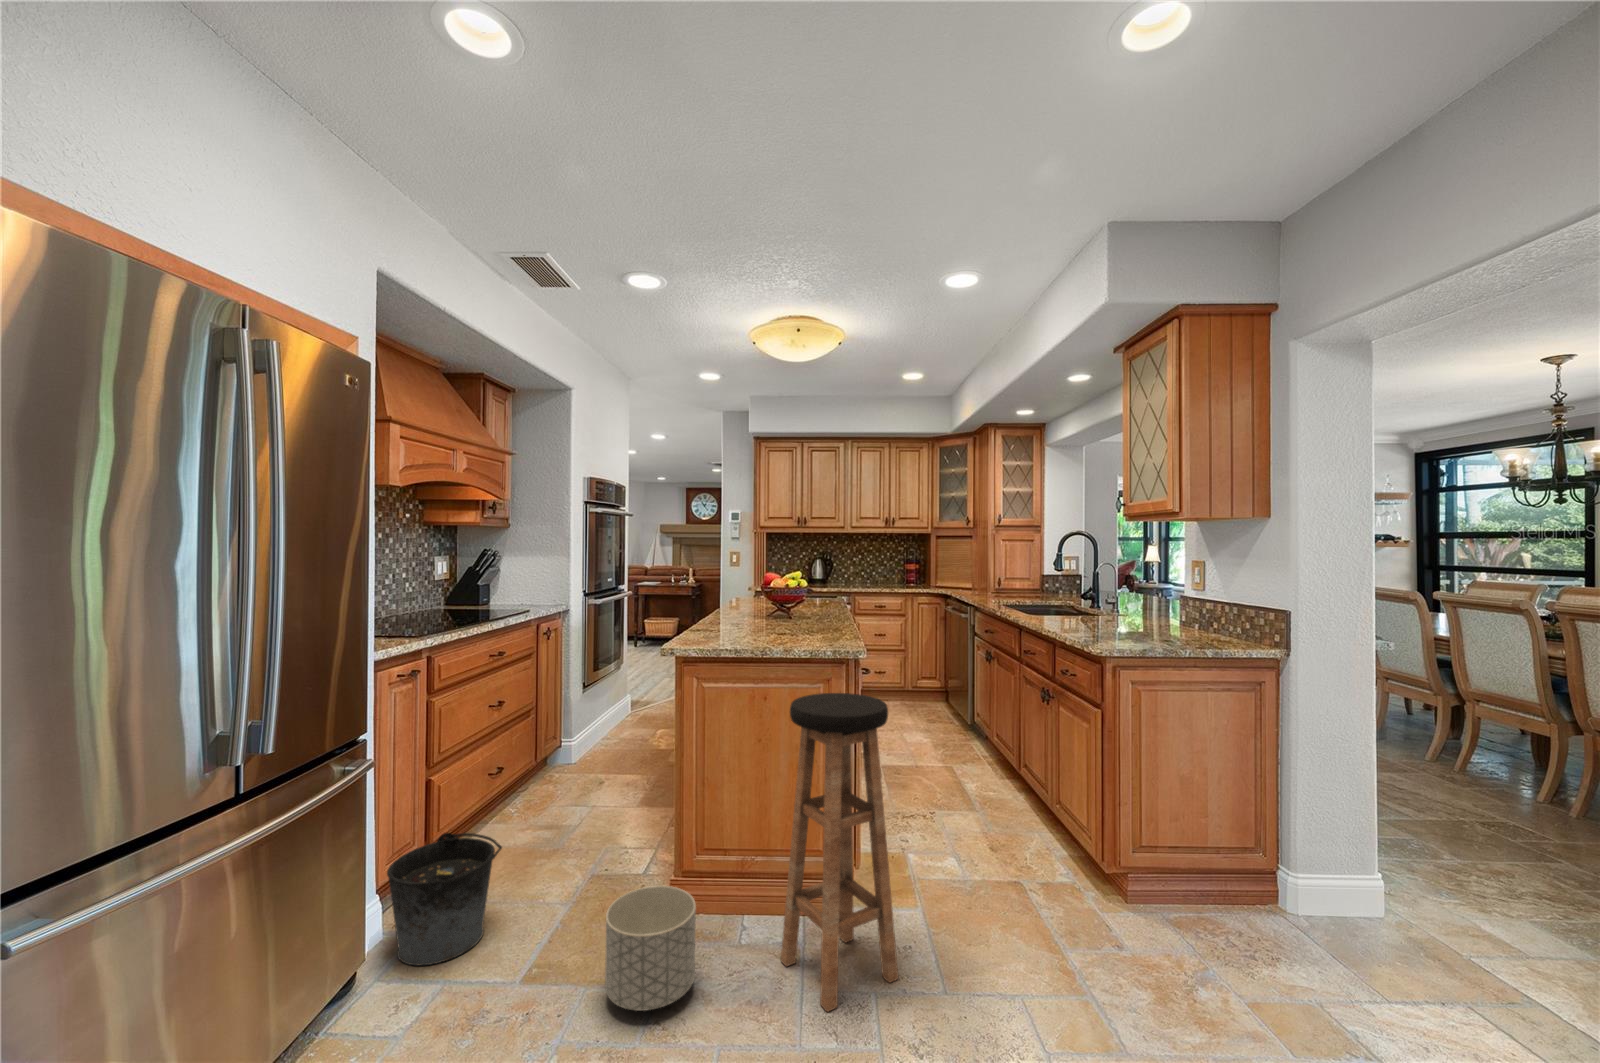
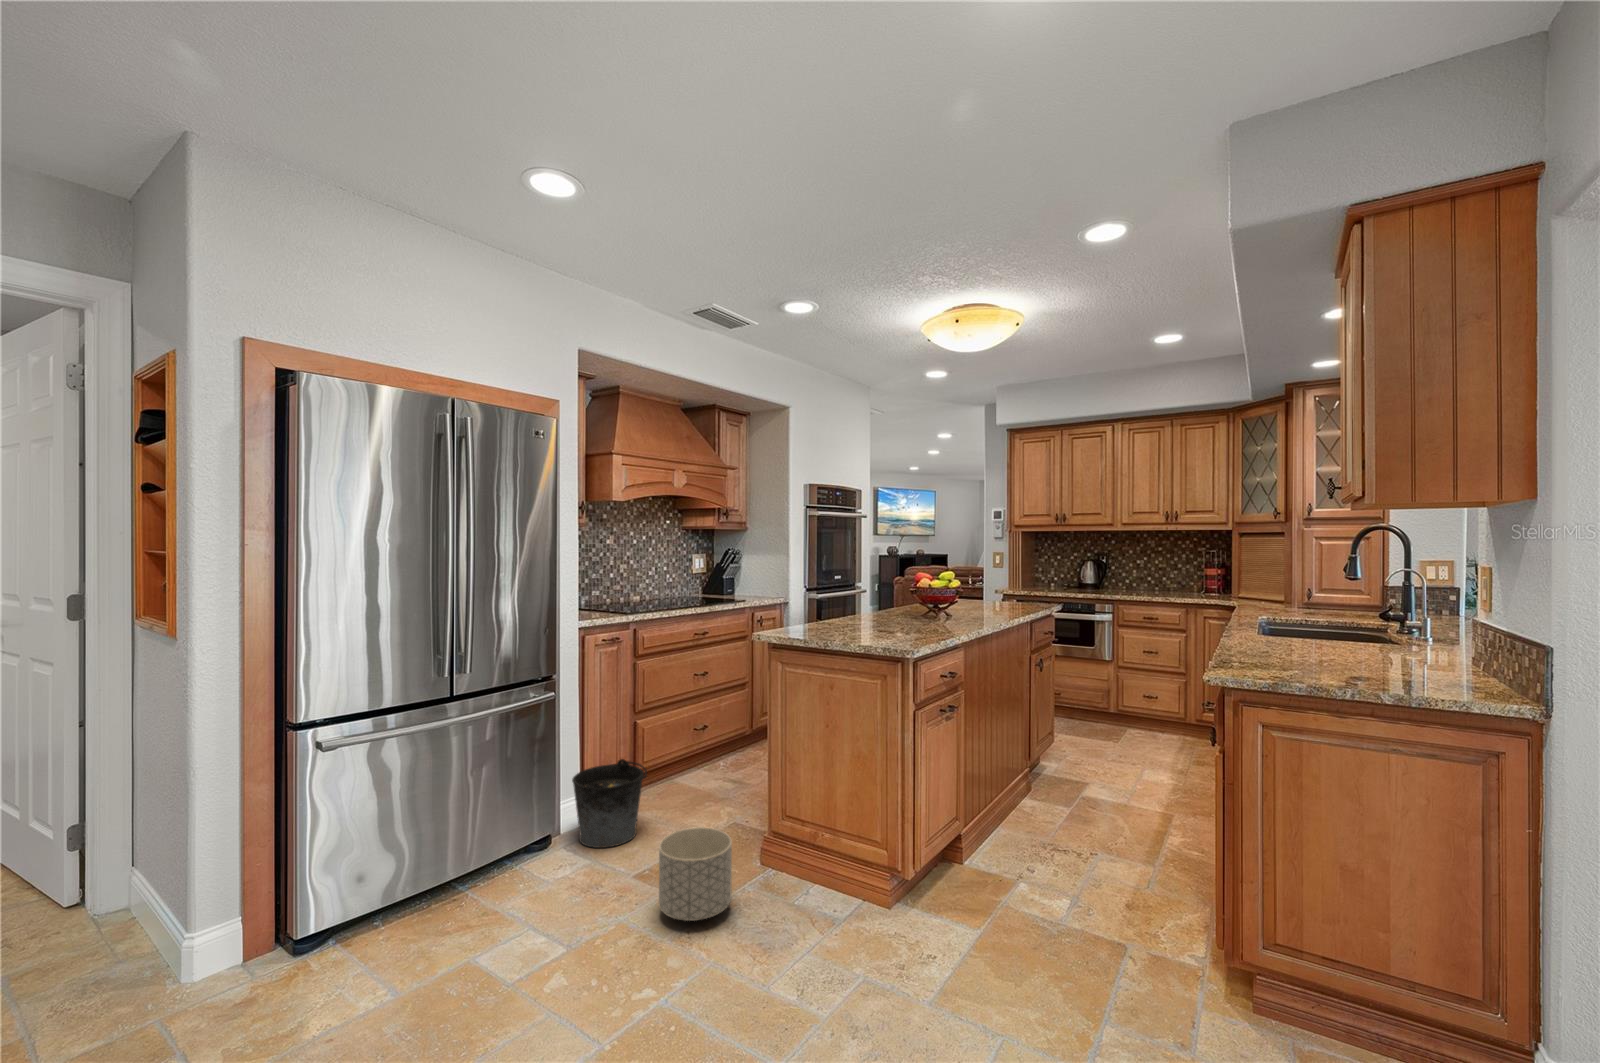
bar stool: present [781,693,898,1011] -> none [798,686,892,976]

